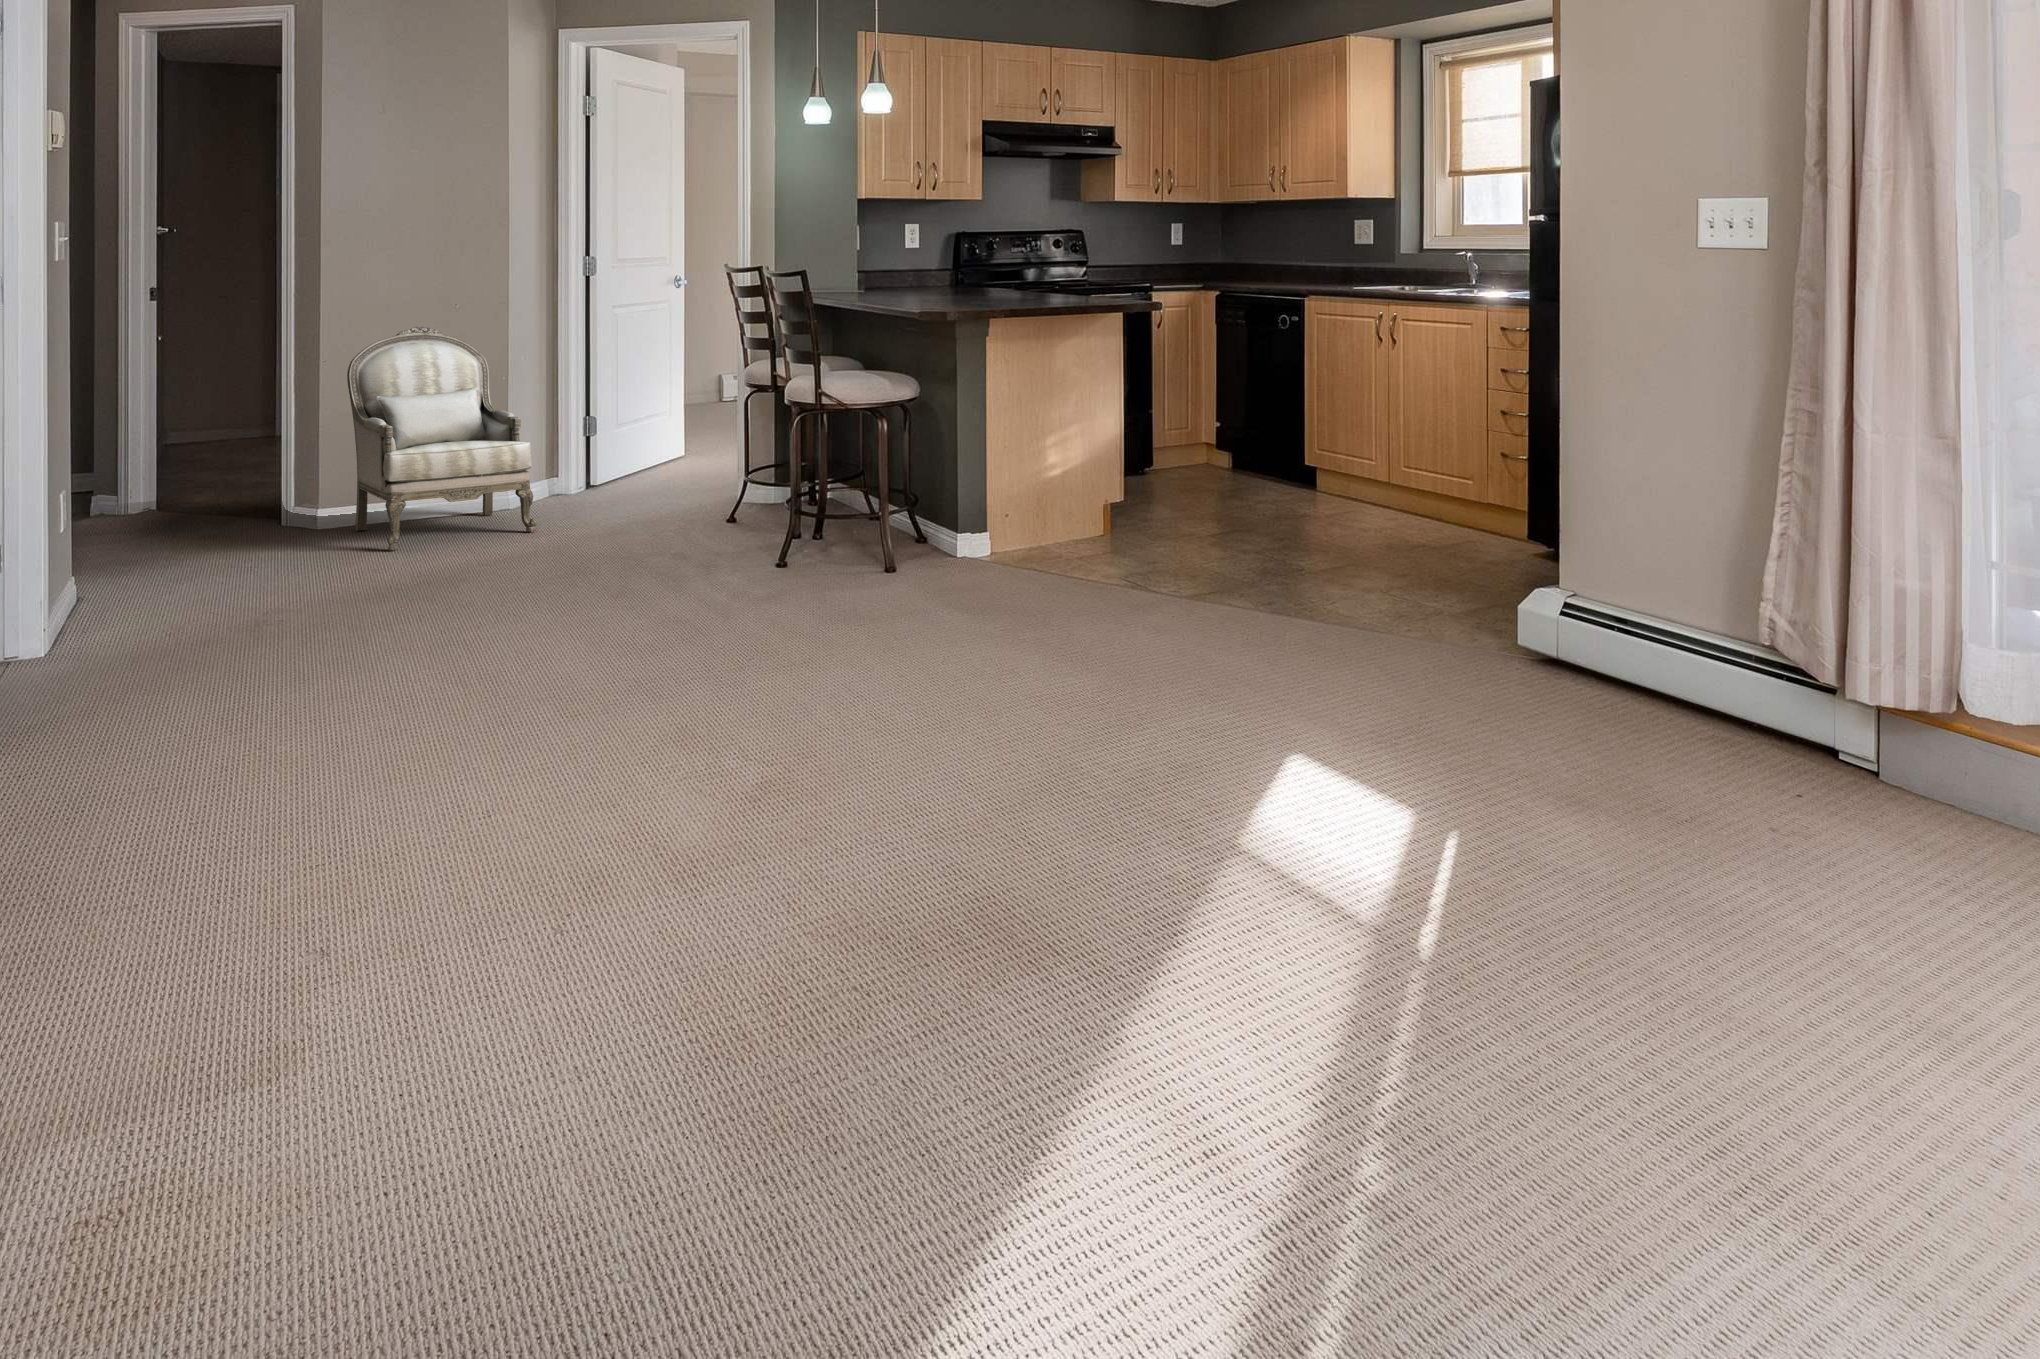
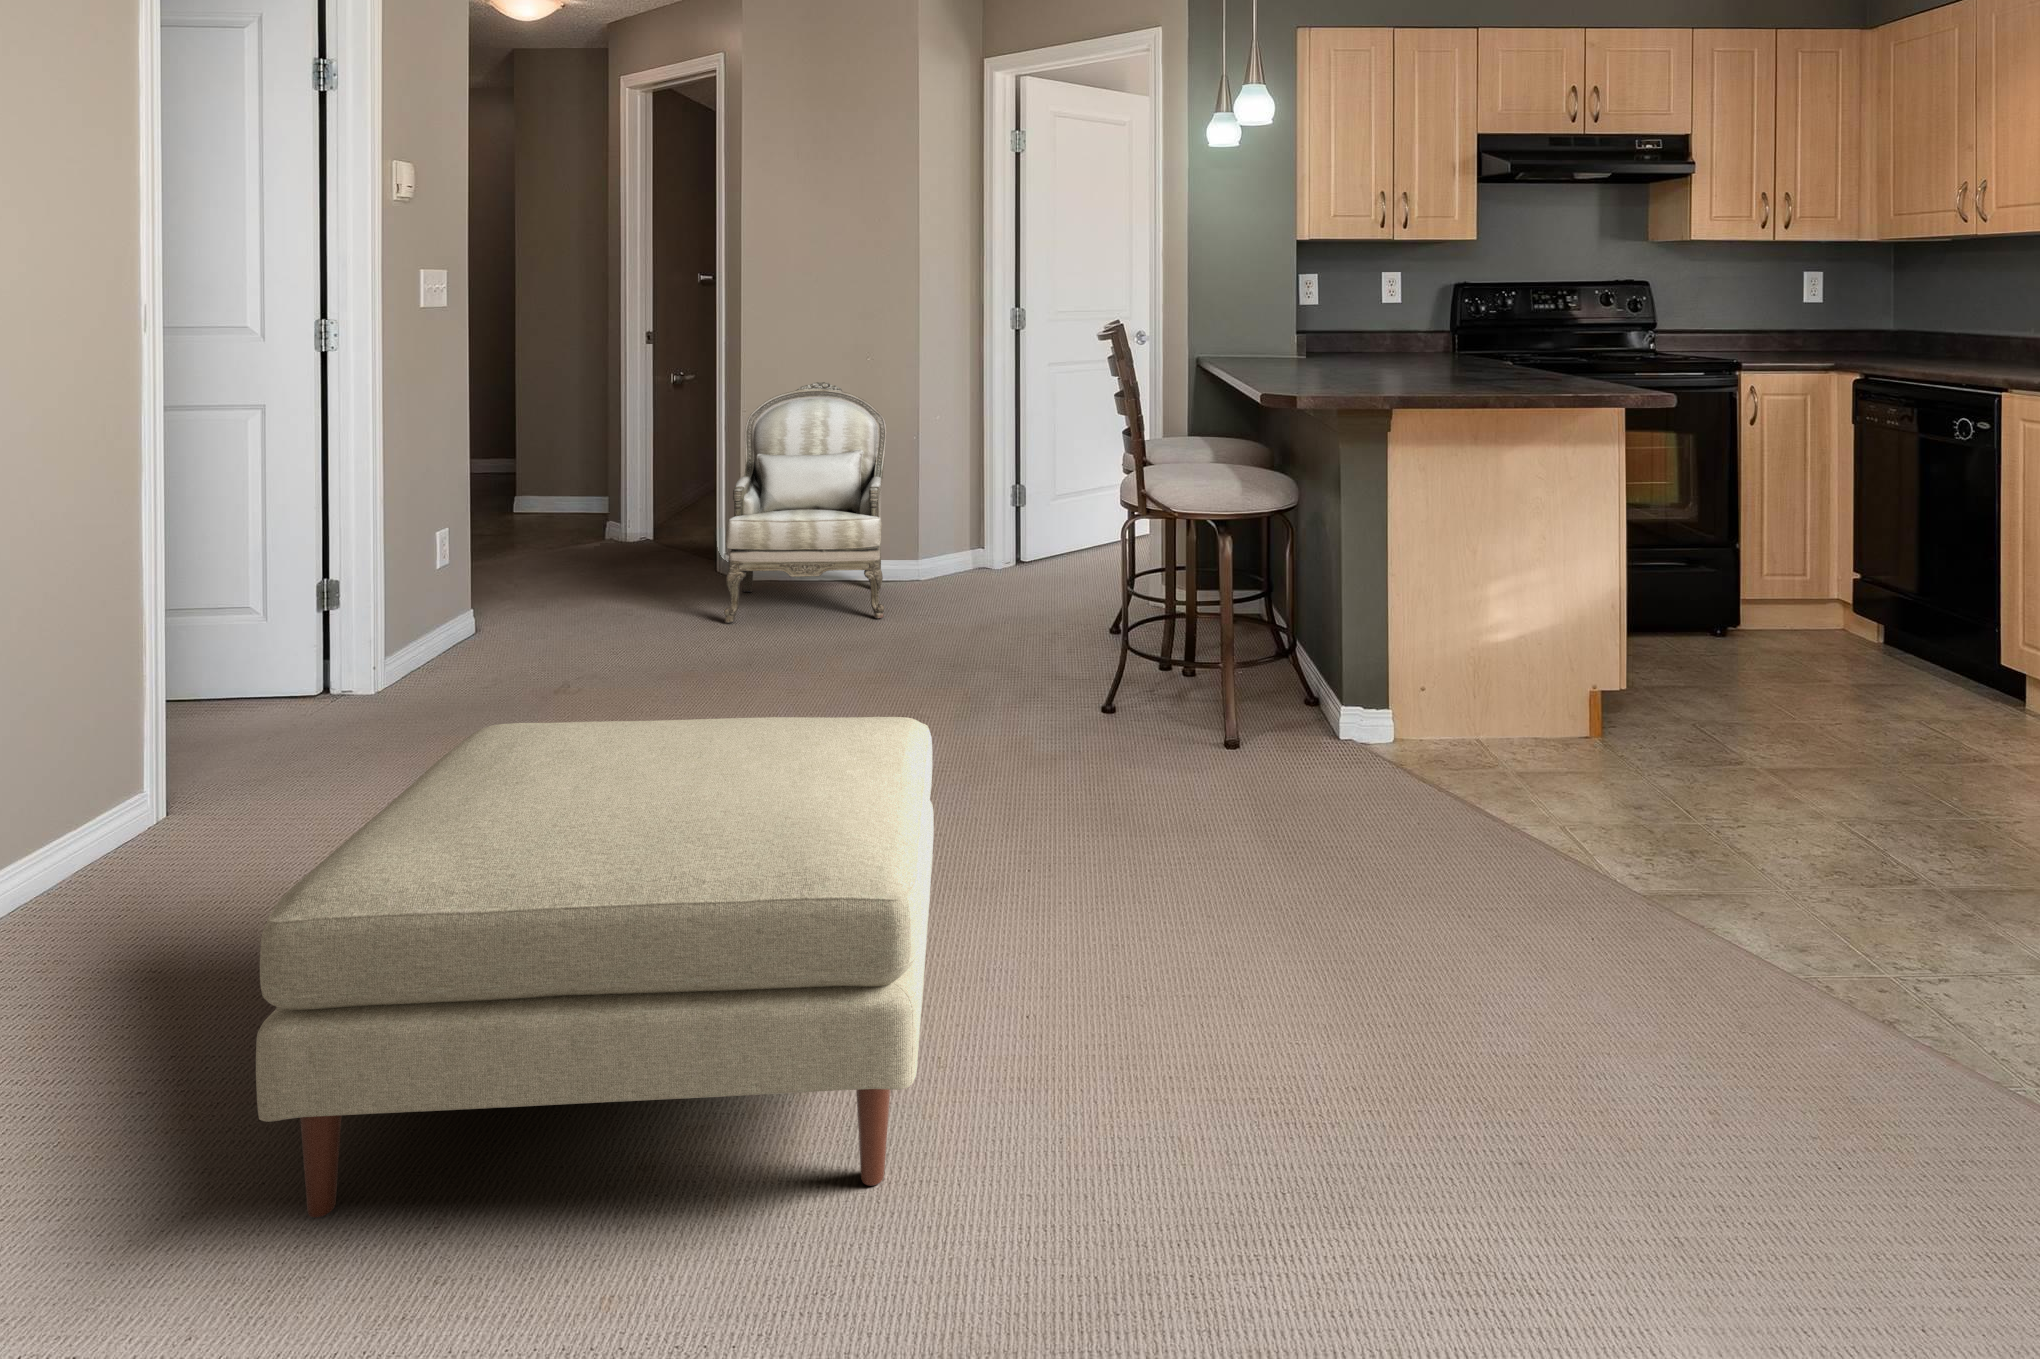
ottoman: none [597,512,1017,796] -> present [256,717,933,1218]

